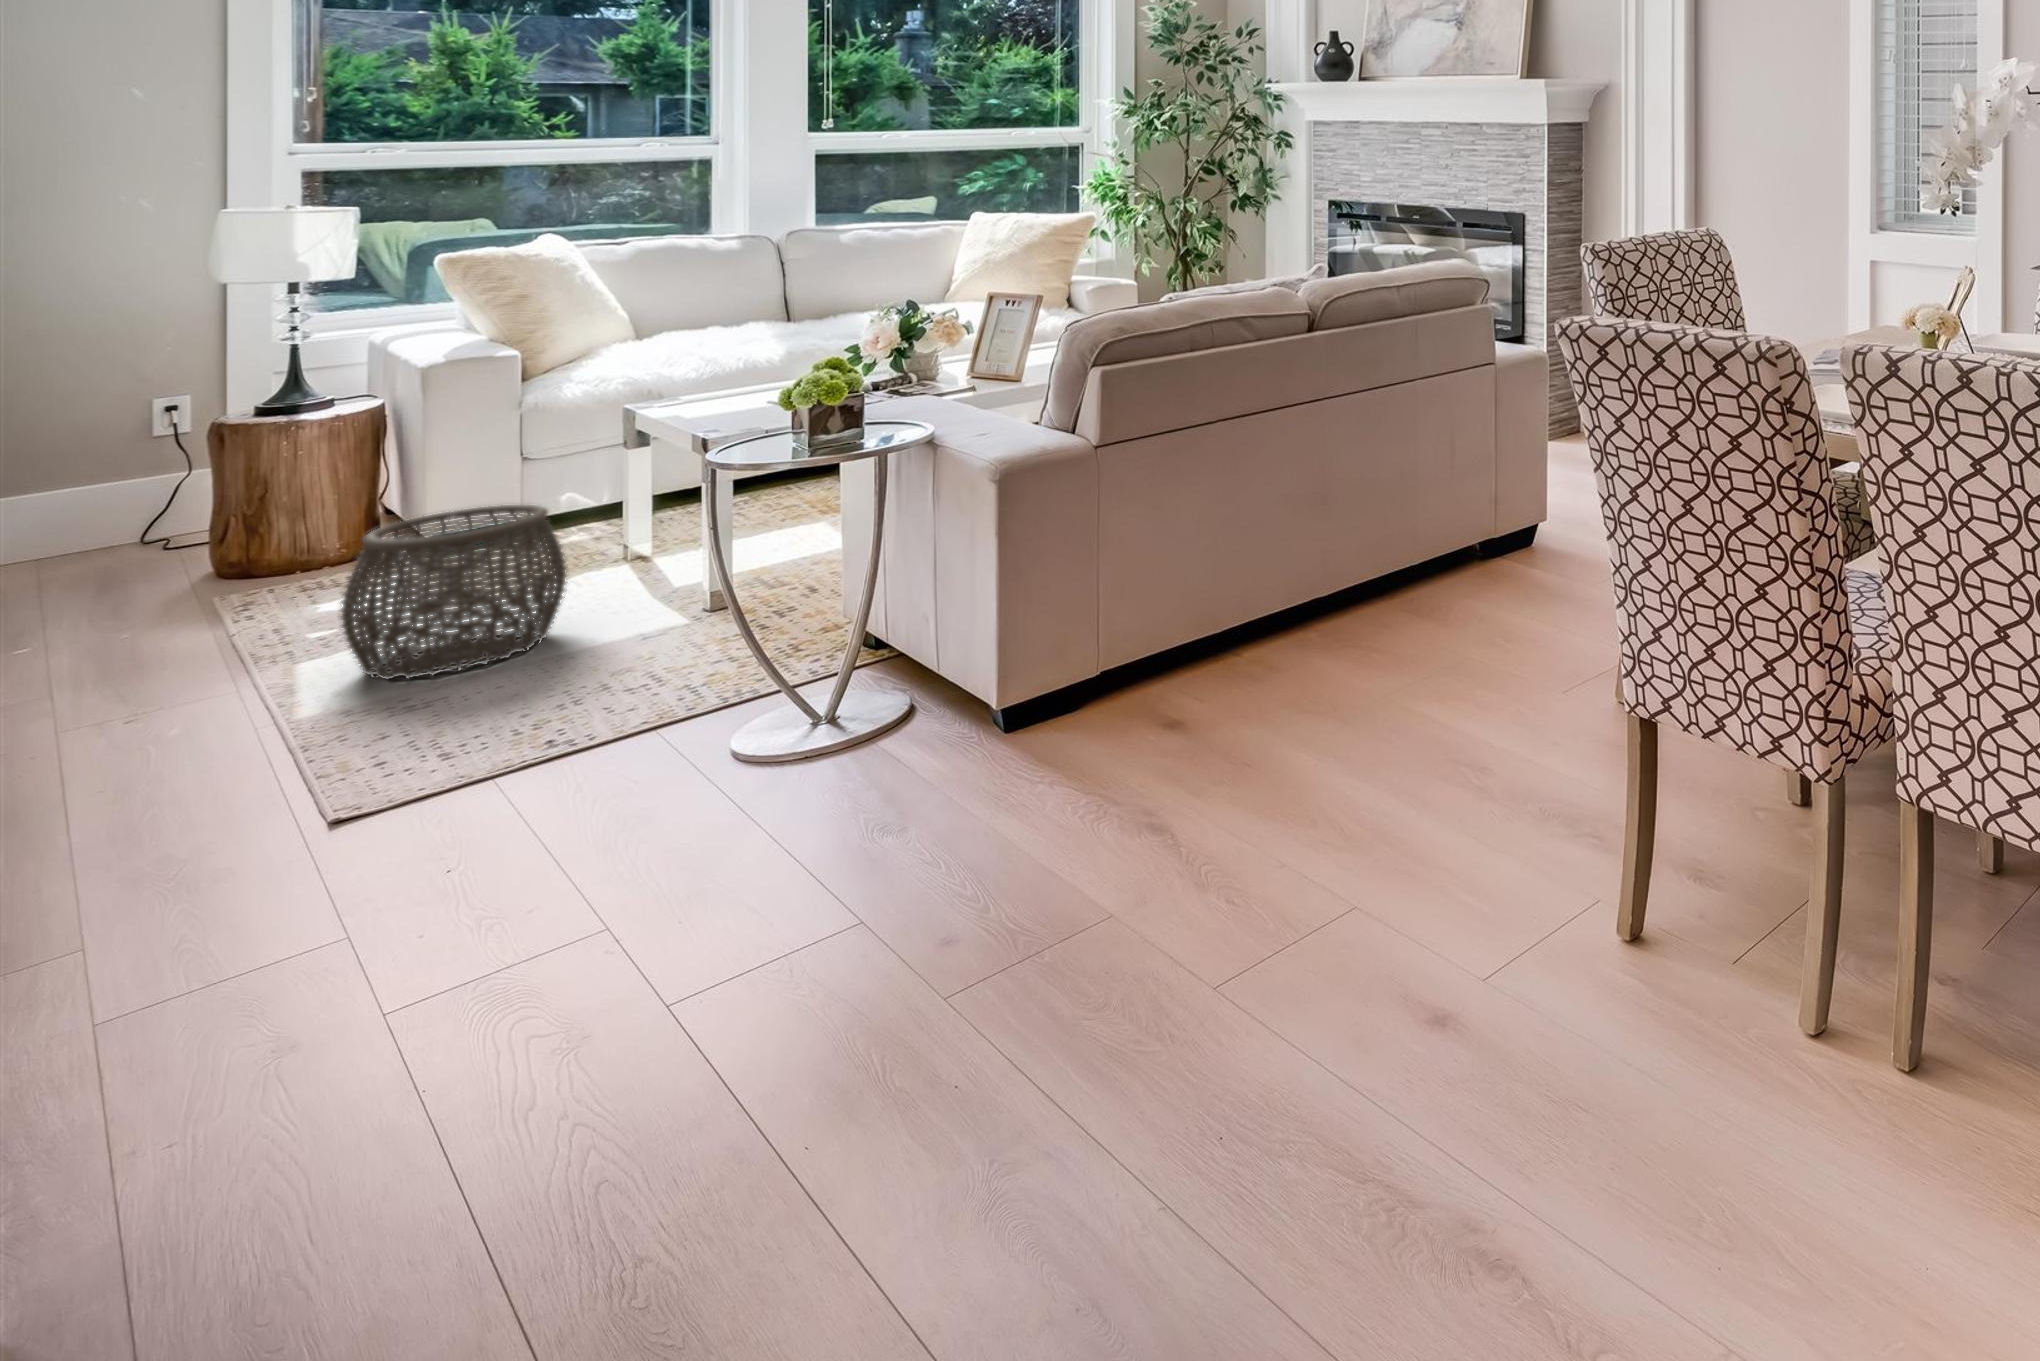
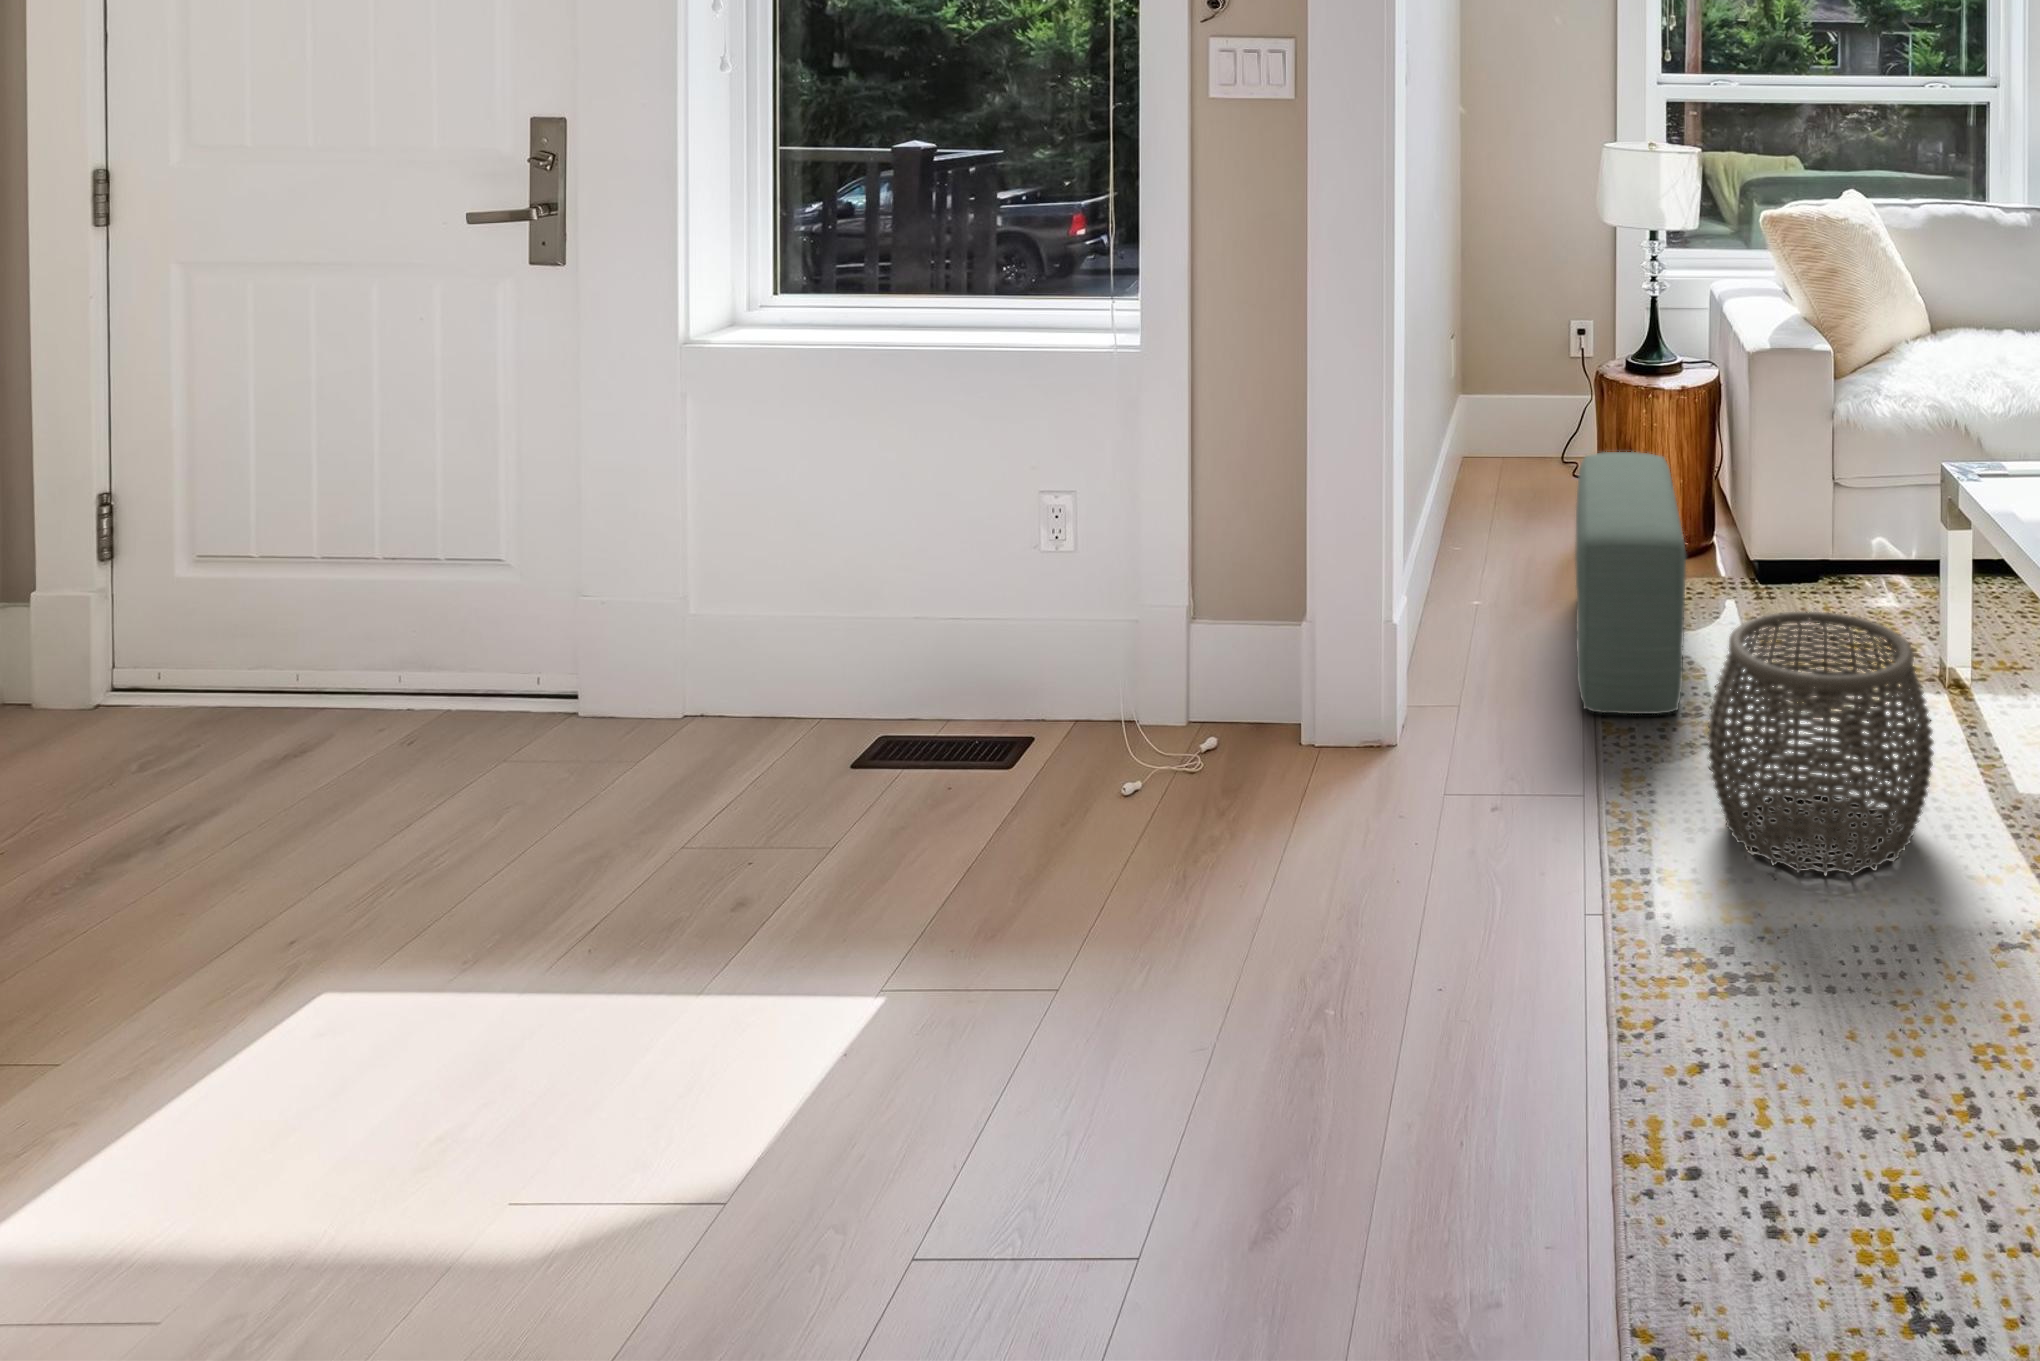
pouf: none [188,459,324,656] -> present [1575,452,1686,714]

